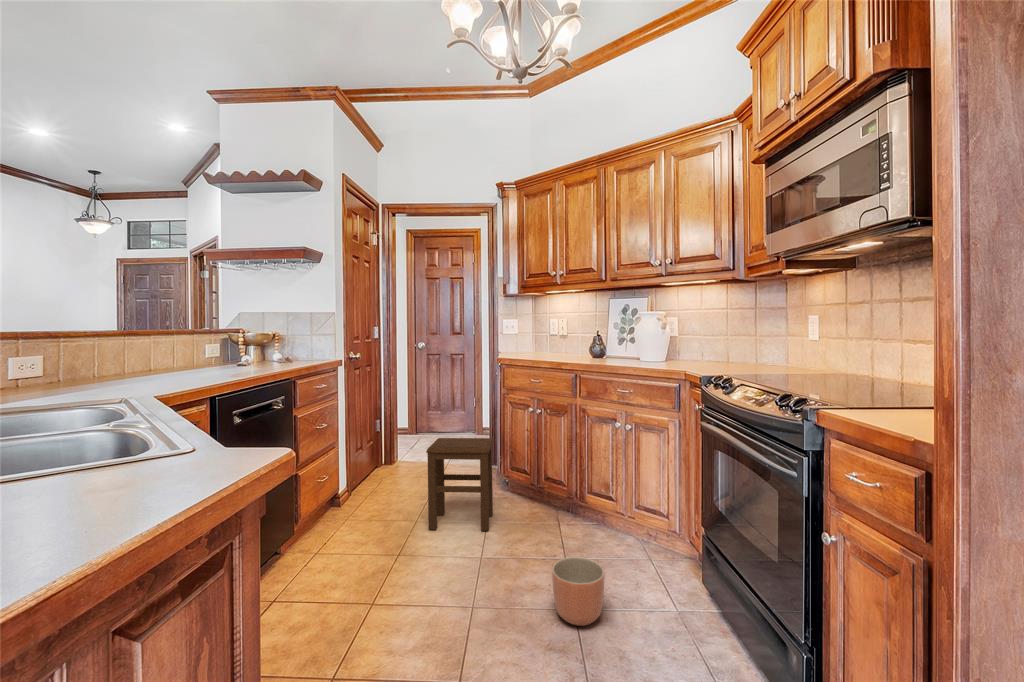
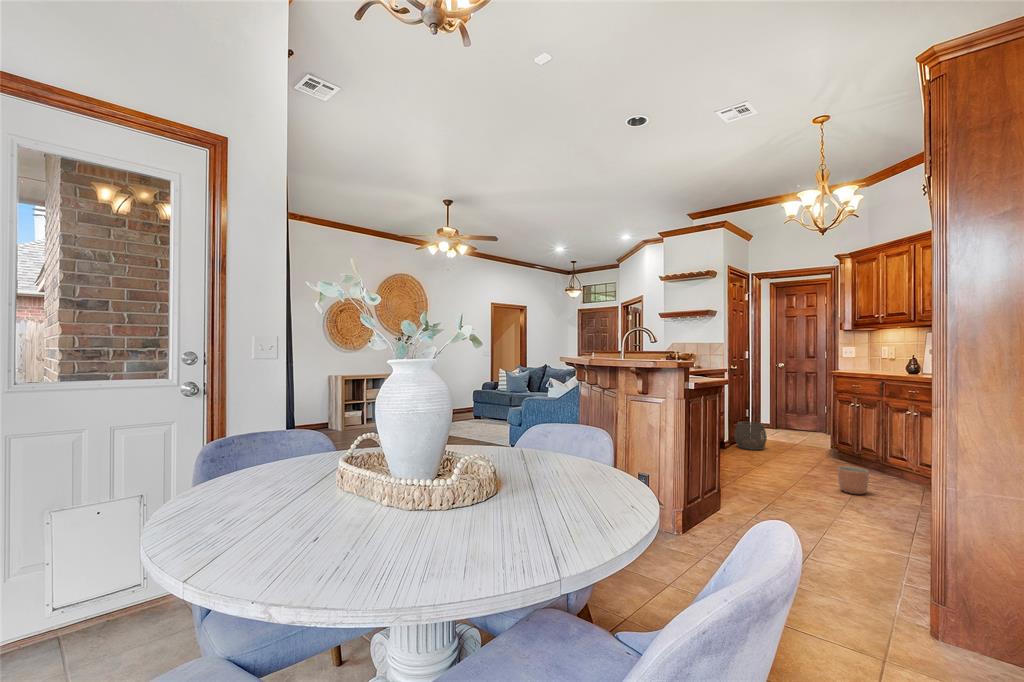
stool: present [426,438,494,531] -> none [776,415,823,468]
woven basket: none [358,446,409,499] -> present [735,422,767,450]

